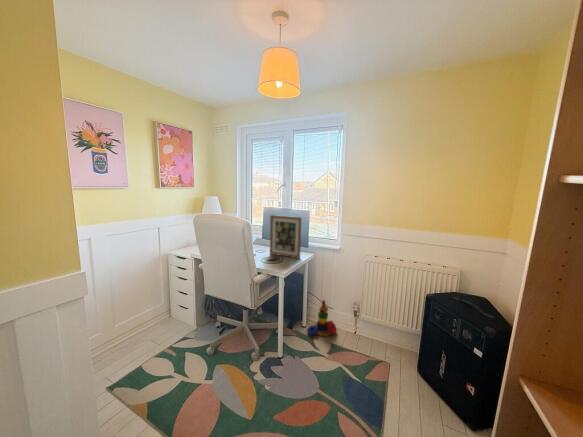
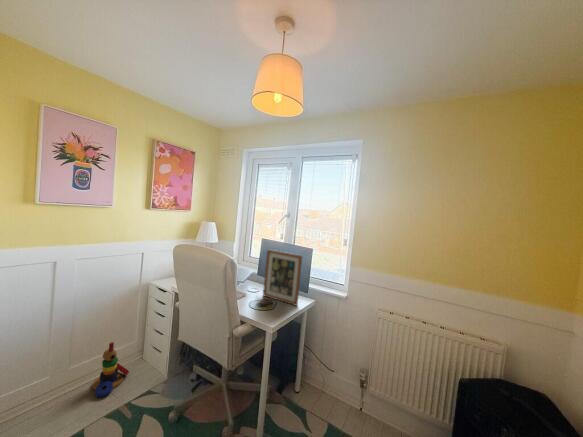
stacking toy: present [307,300,337,336] -> present [92,342,129,397]

